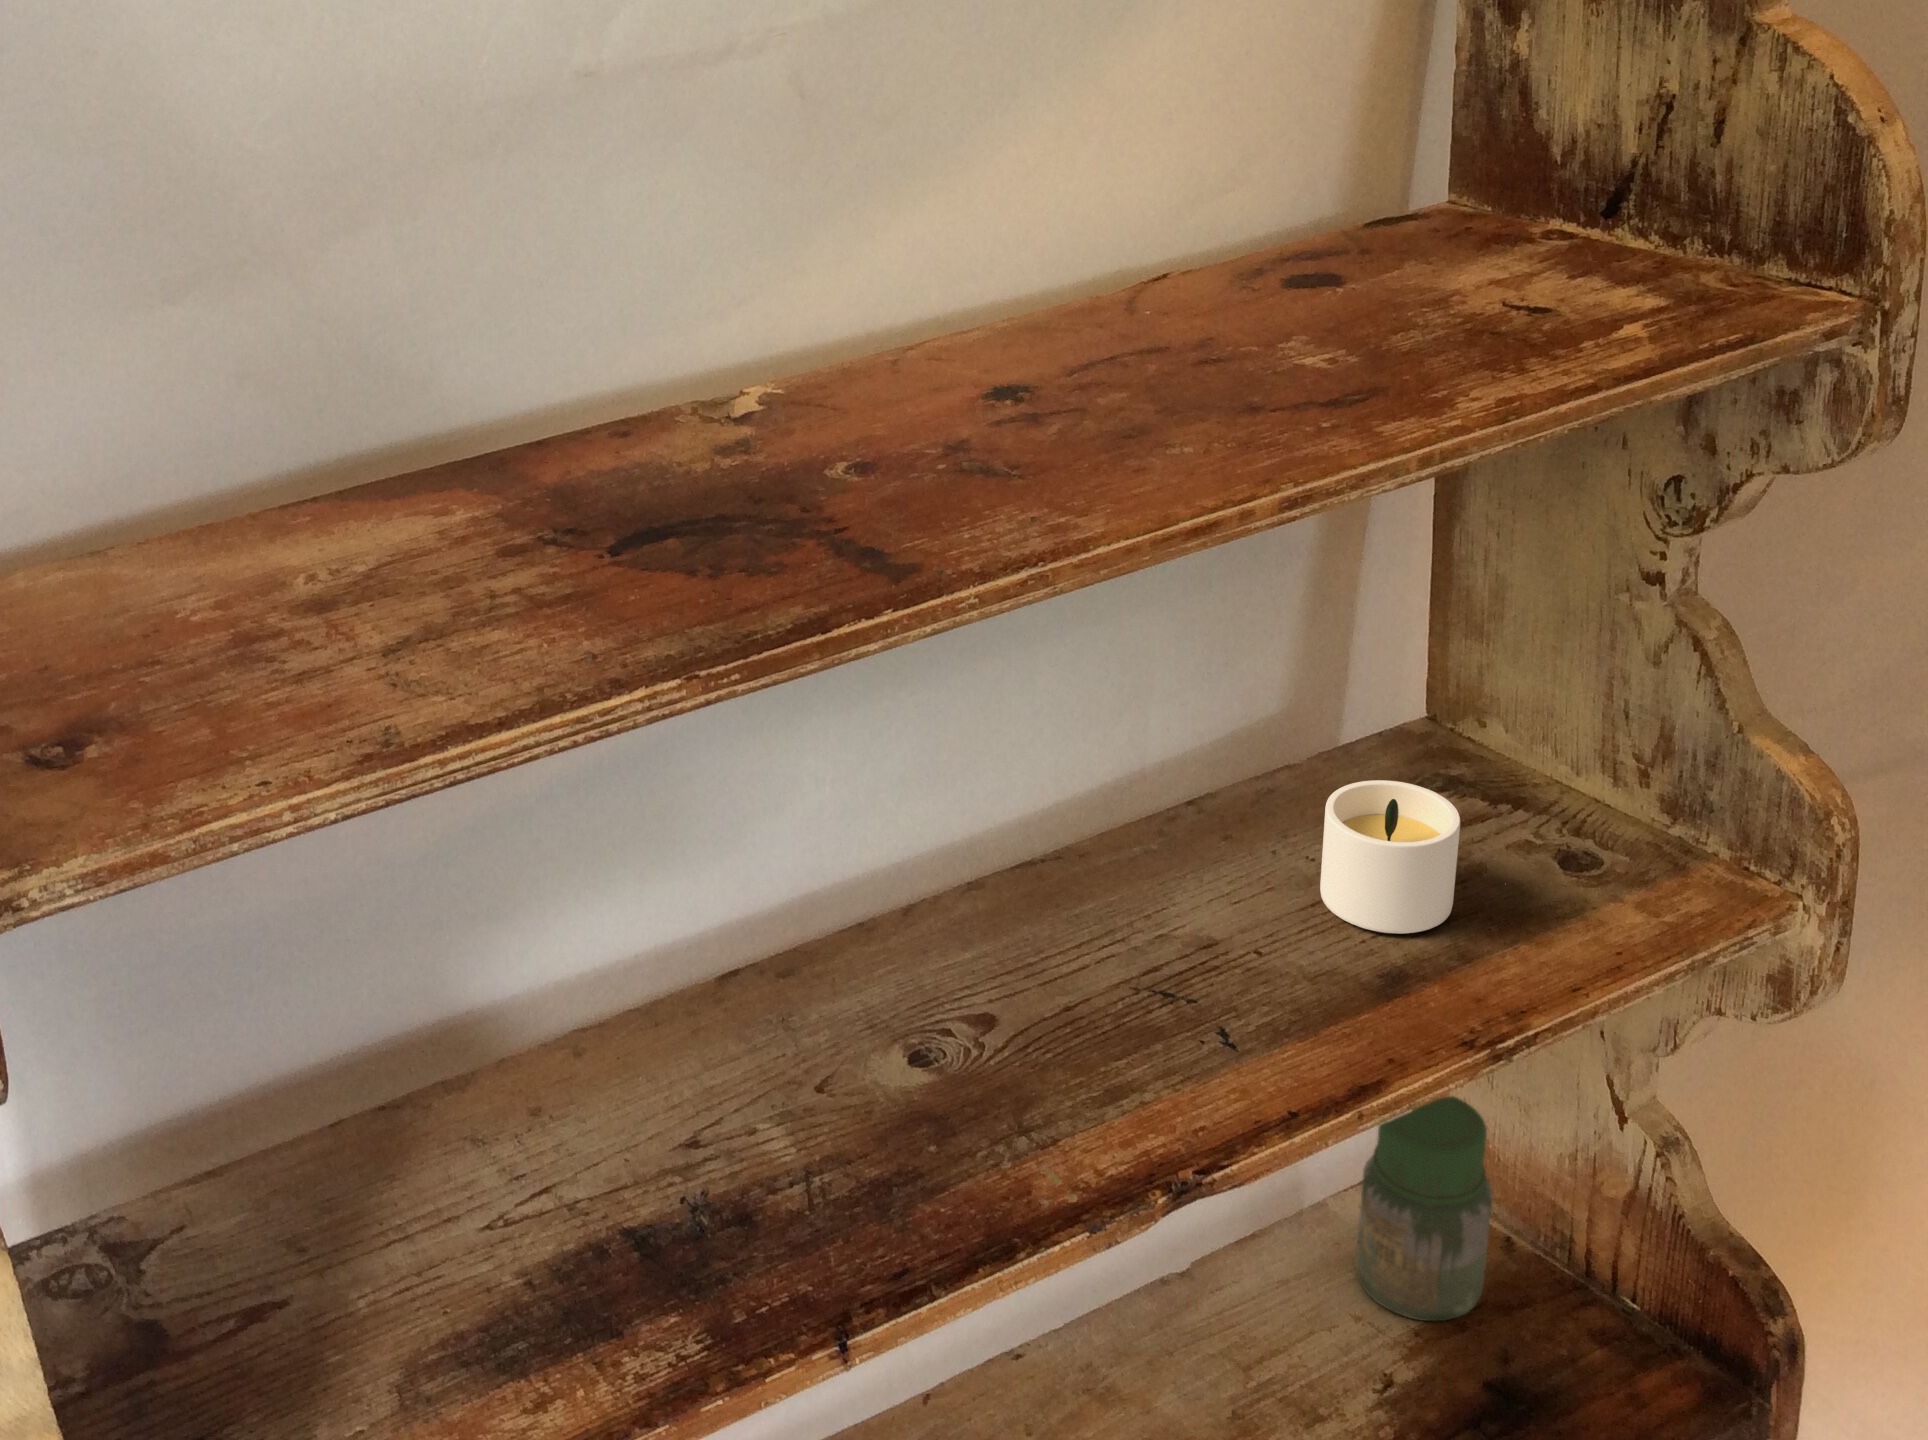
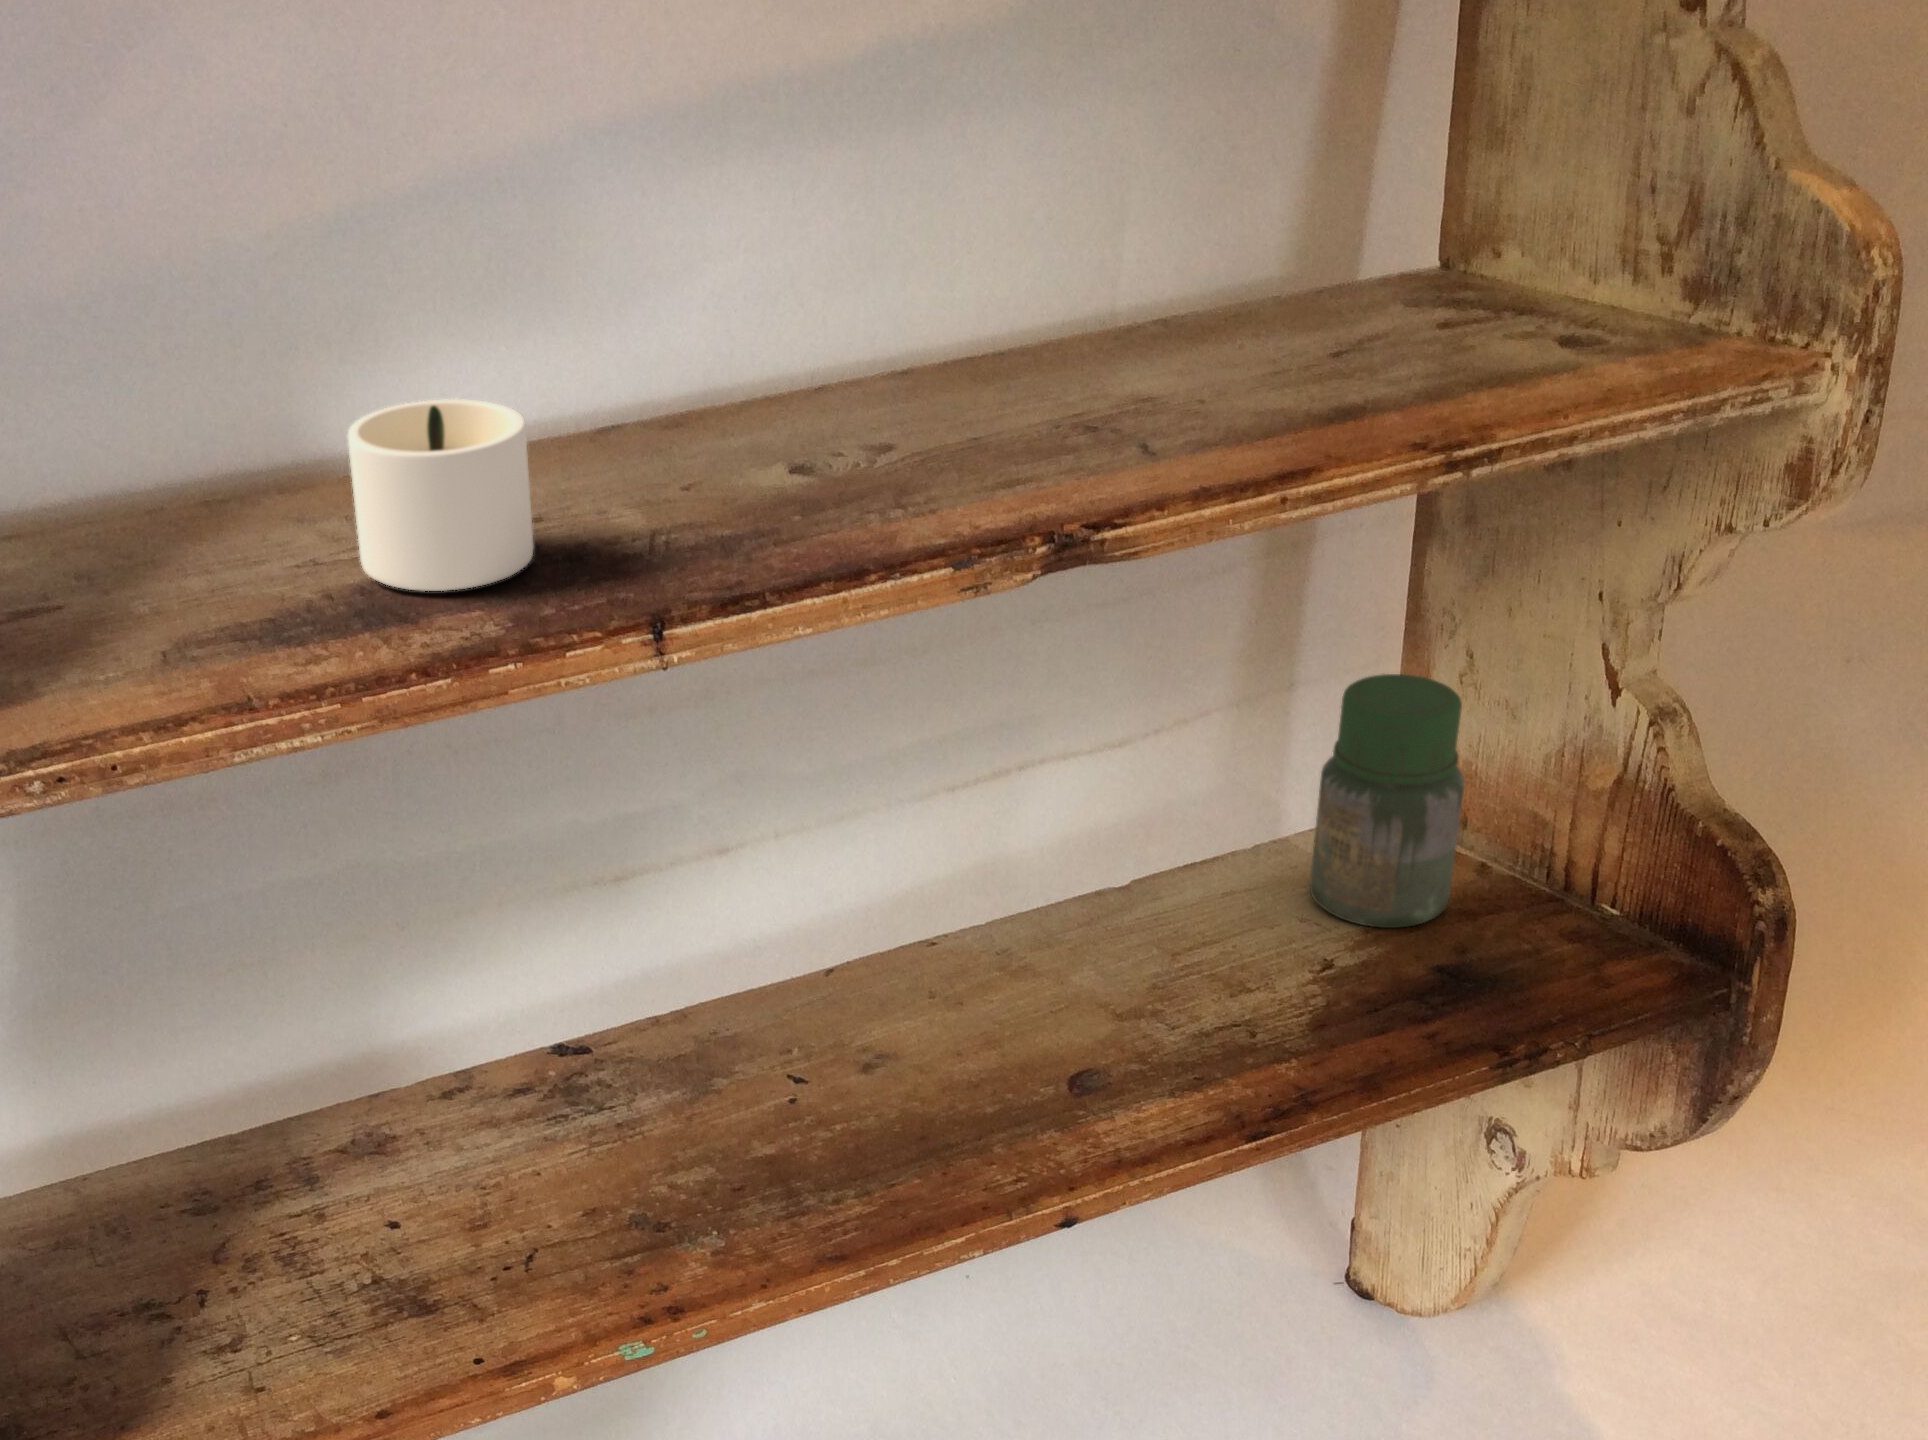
candle: present [1320,780,1460,934] -> present [348,399,533,591]

